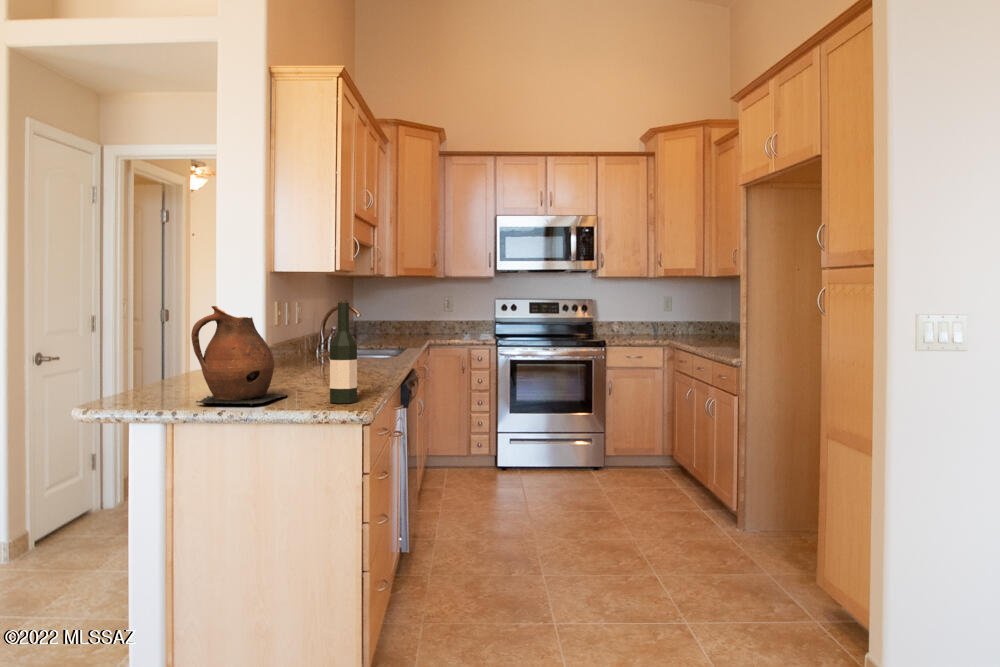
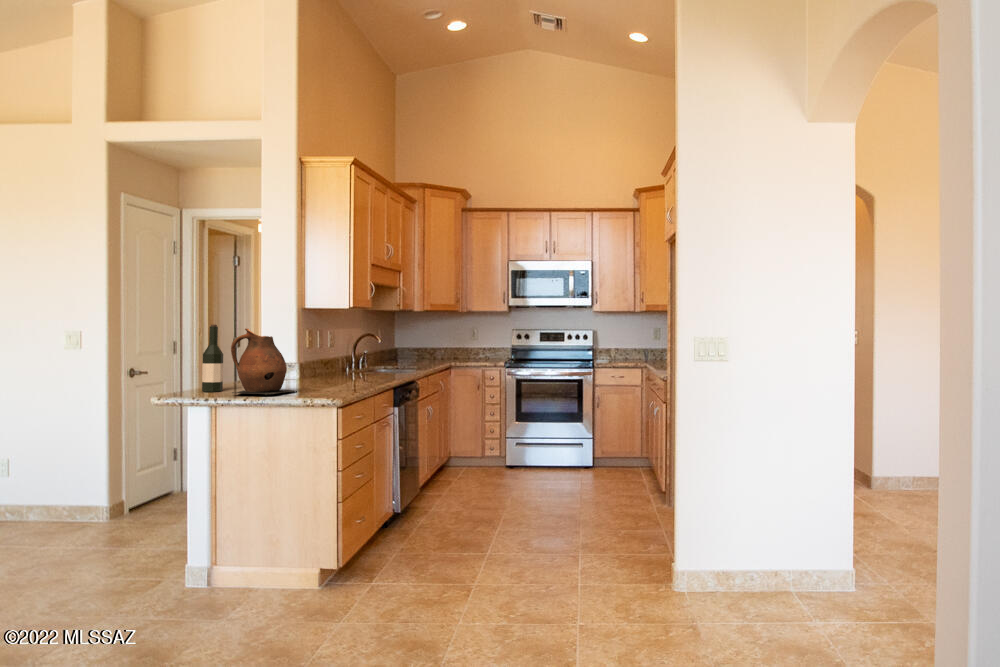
wine bottle: present [330,300,357,403] -> present [202,325,223,392]

